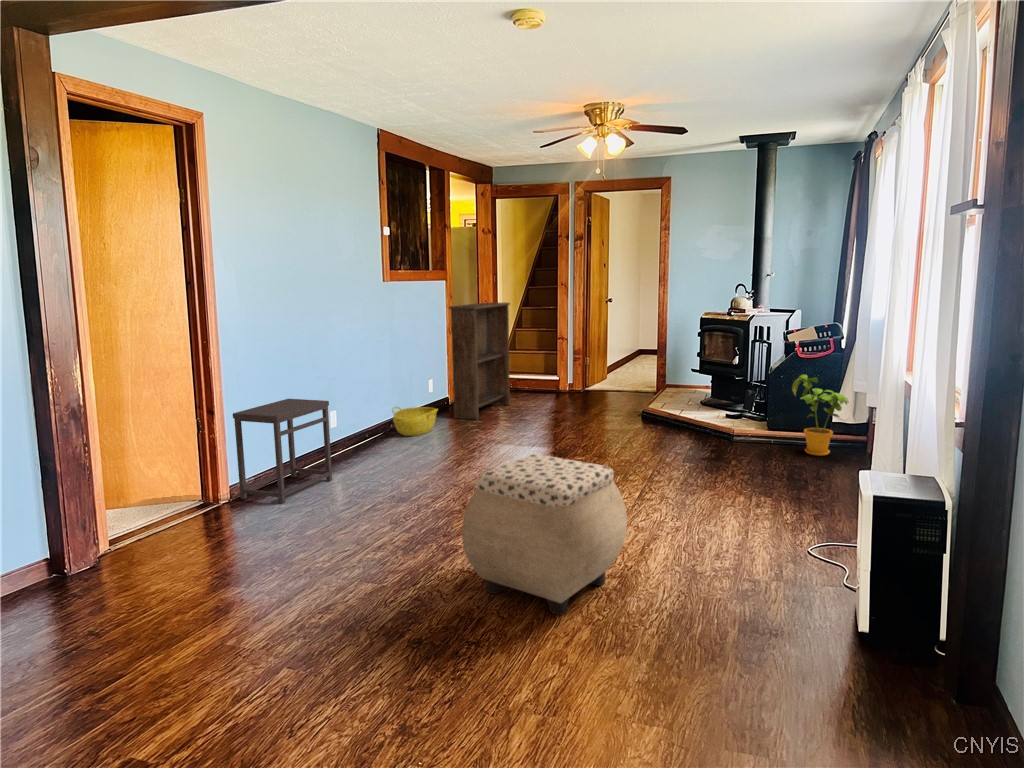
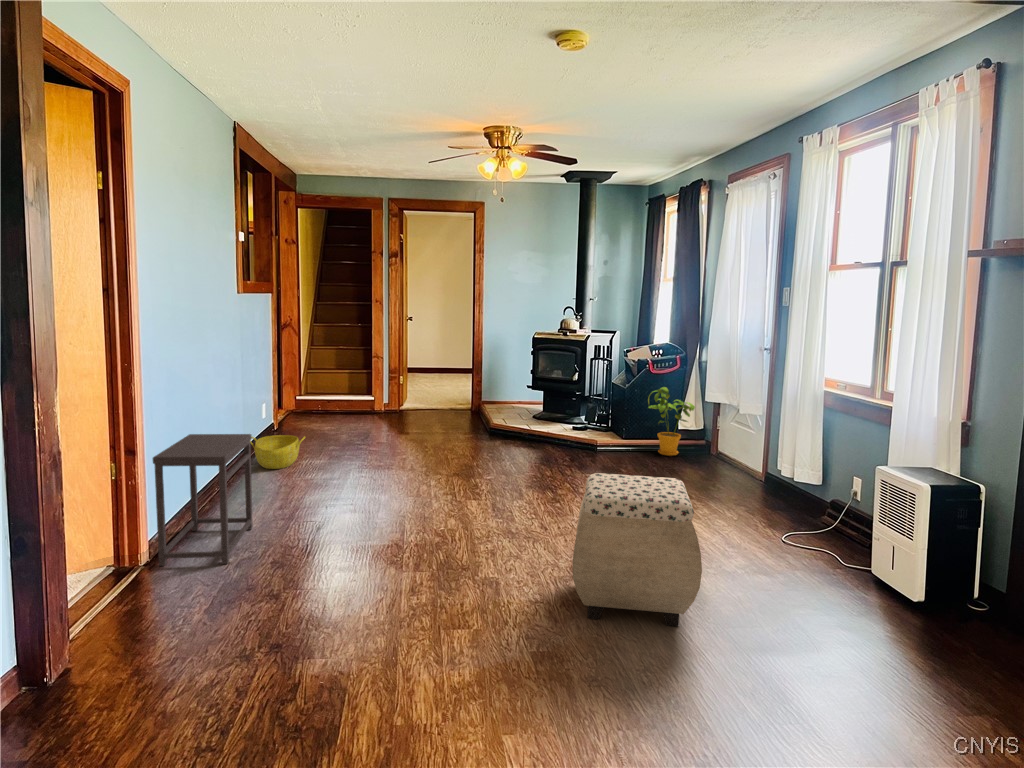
bookshelf: present [449,303,510,420] -> none [297,319,344,446]

